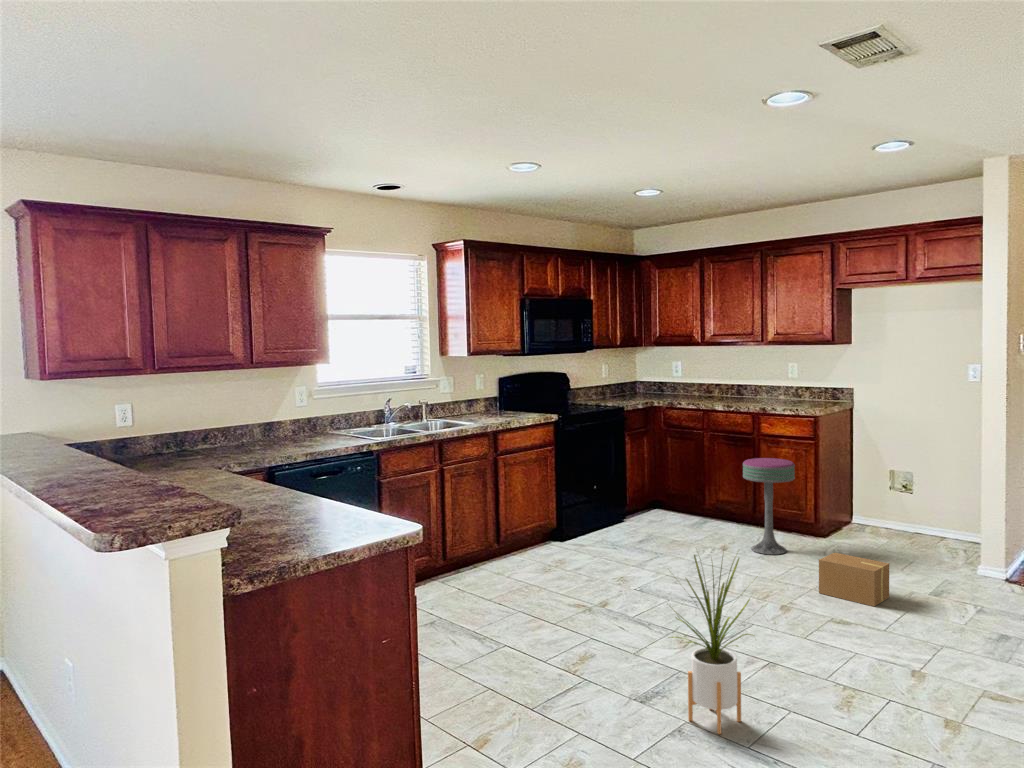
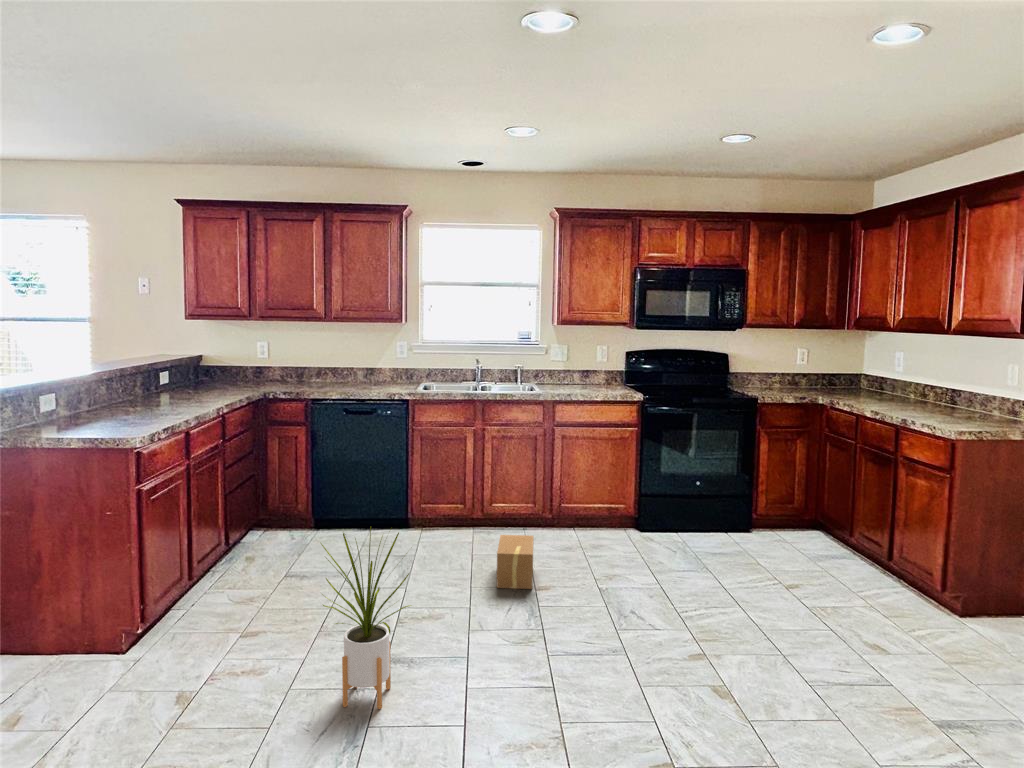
bar stool: present [743,458,795,555] -> none [807,481,880,612]
cardboard box: present [819,553,889,607] -> present [497,535,534,589]

